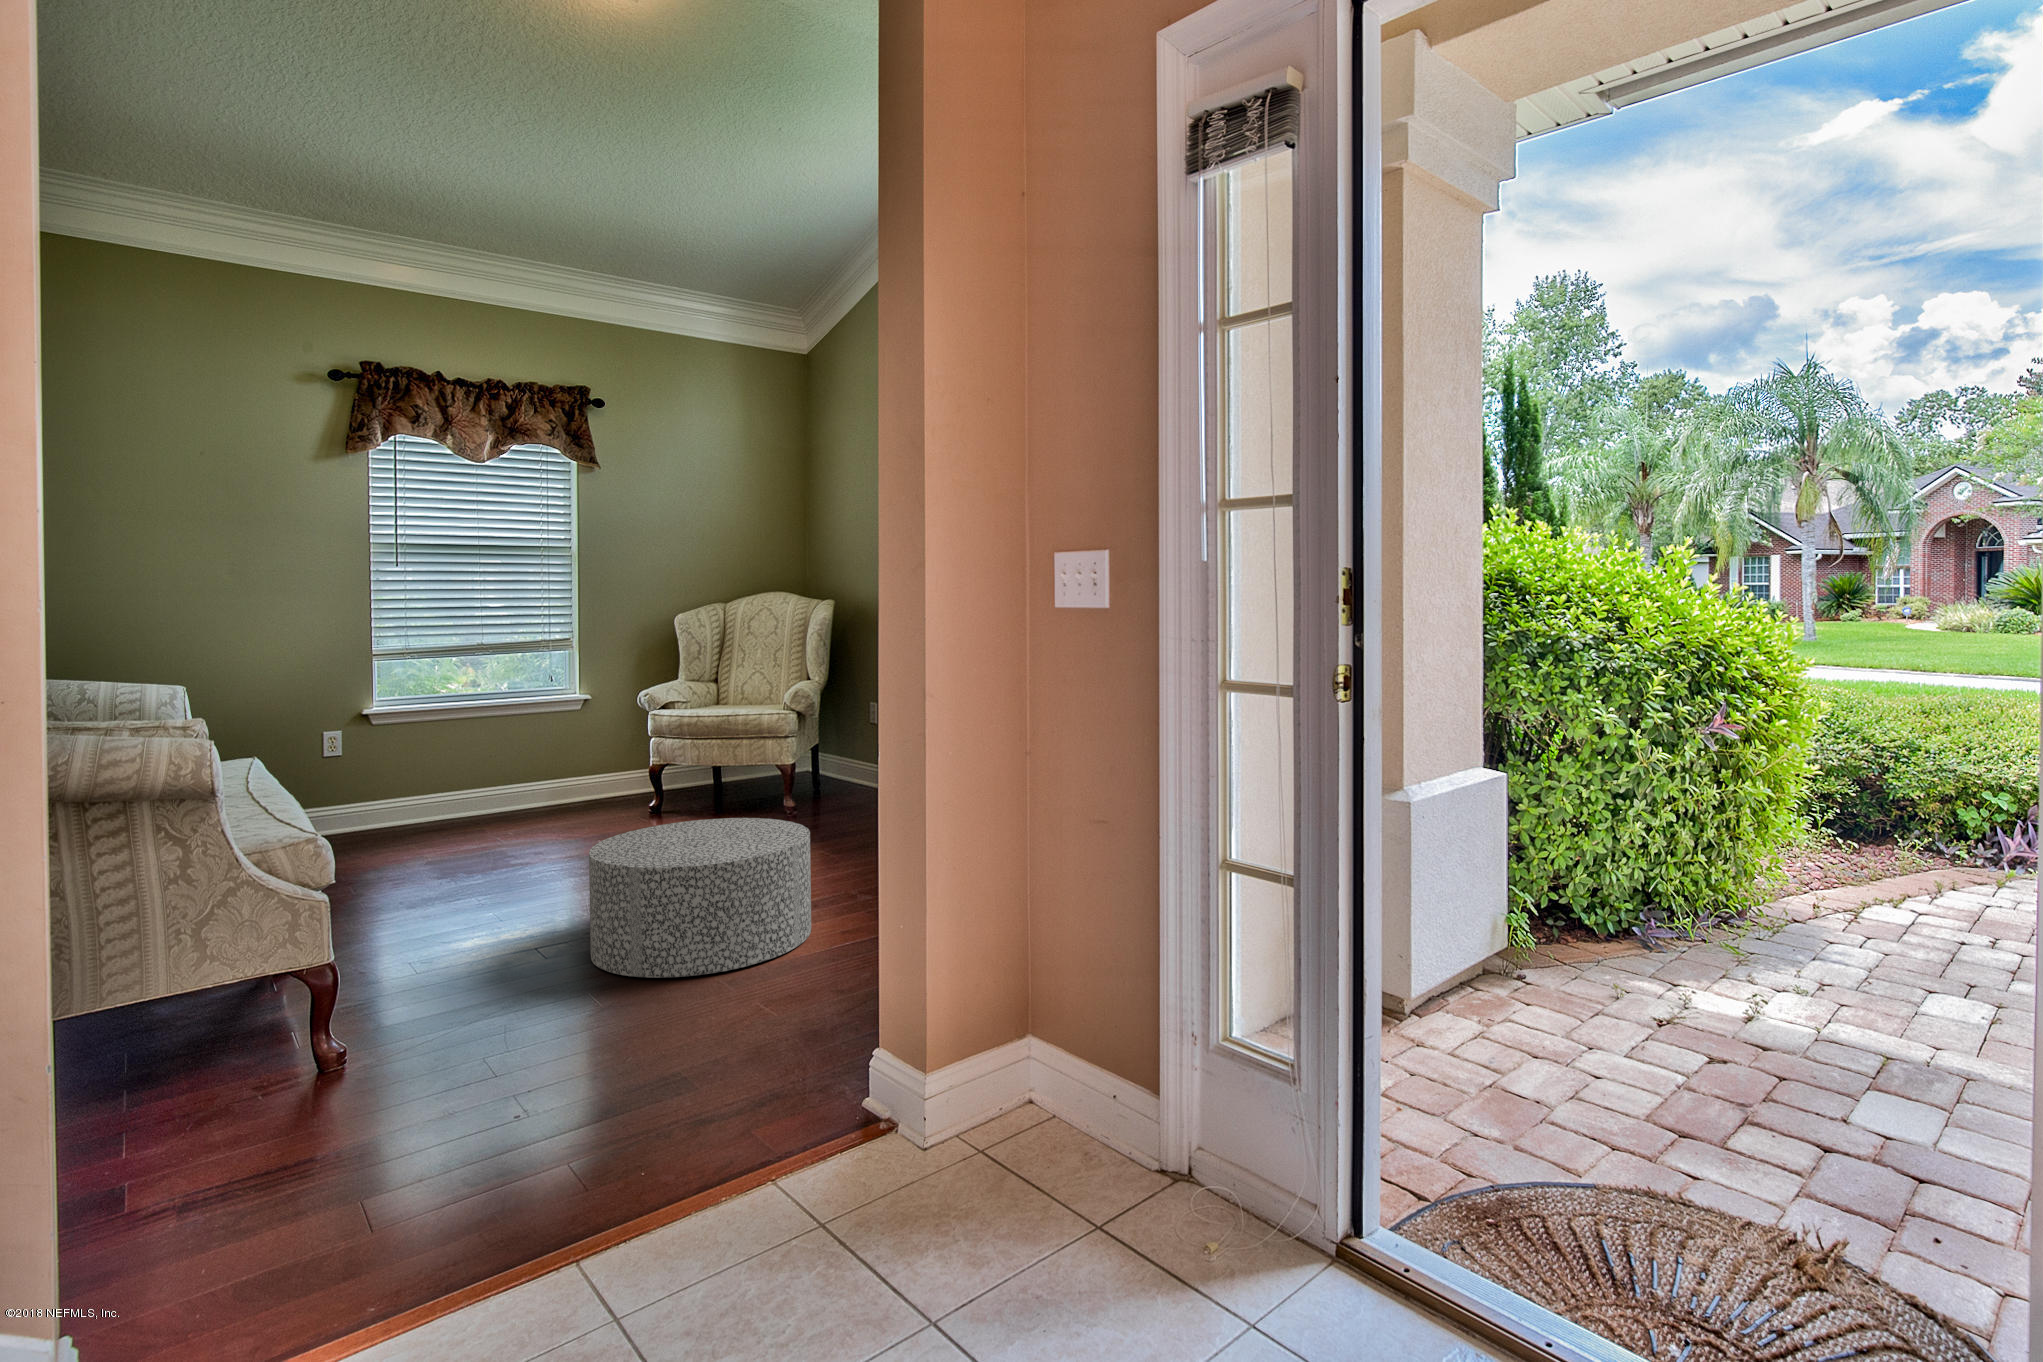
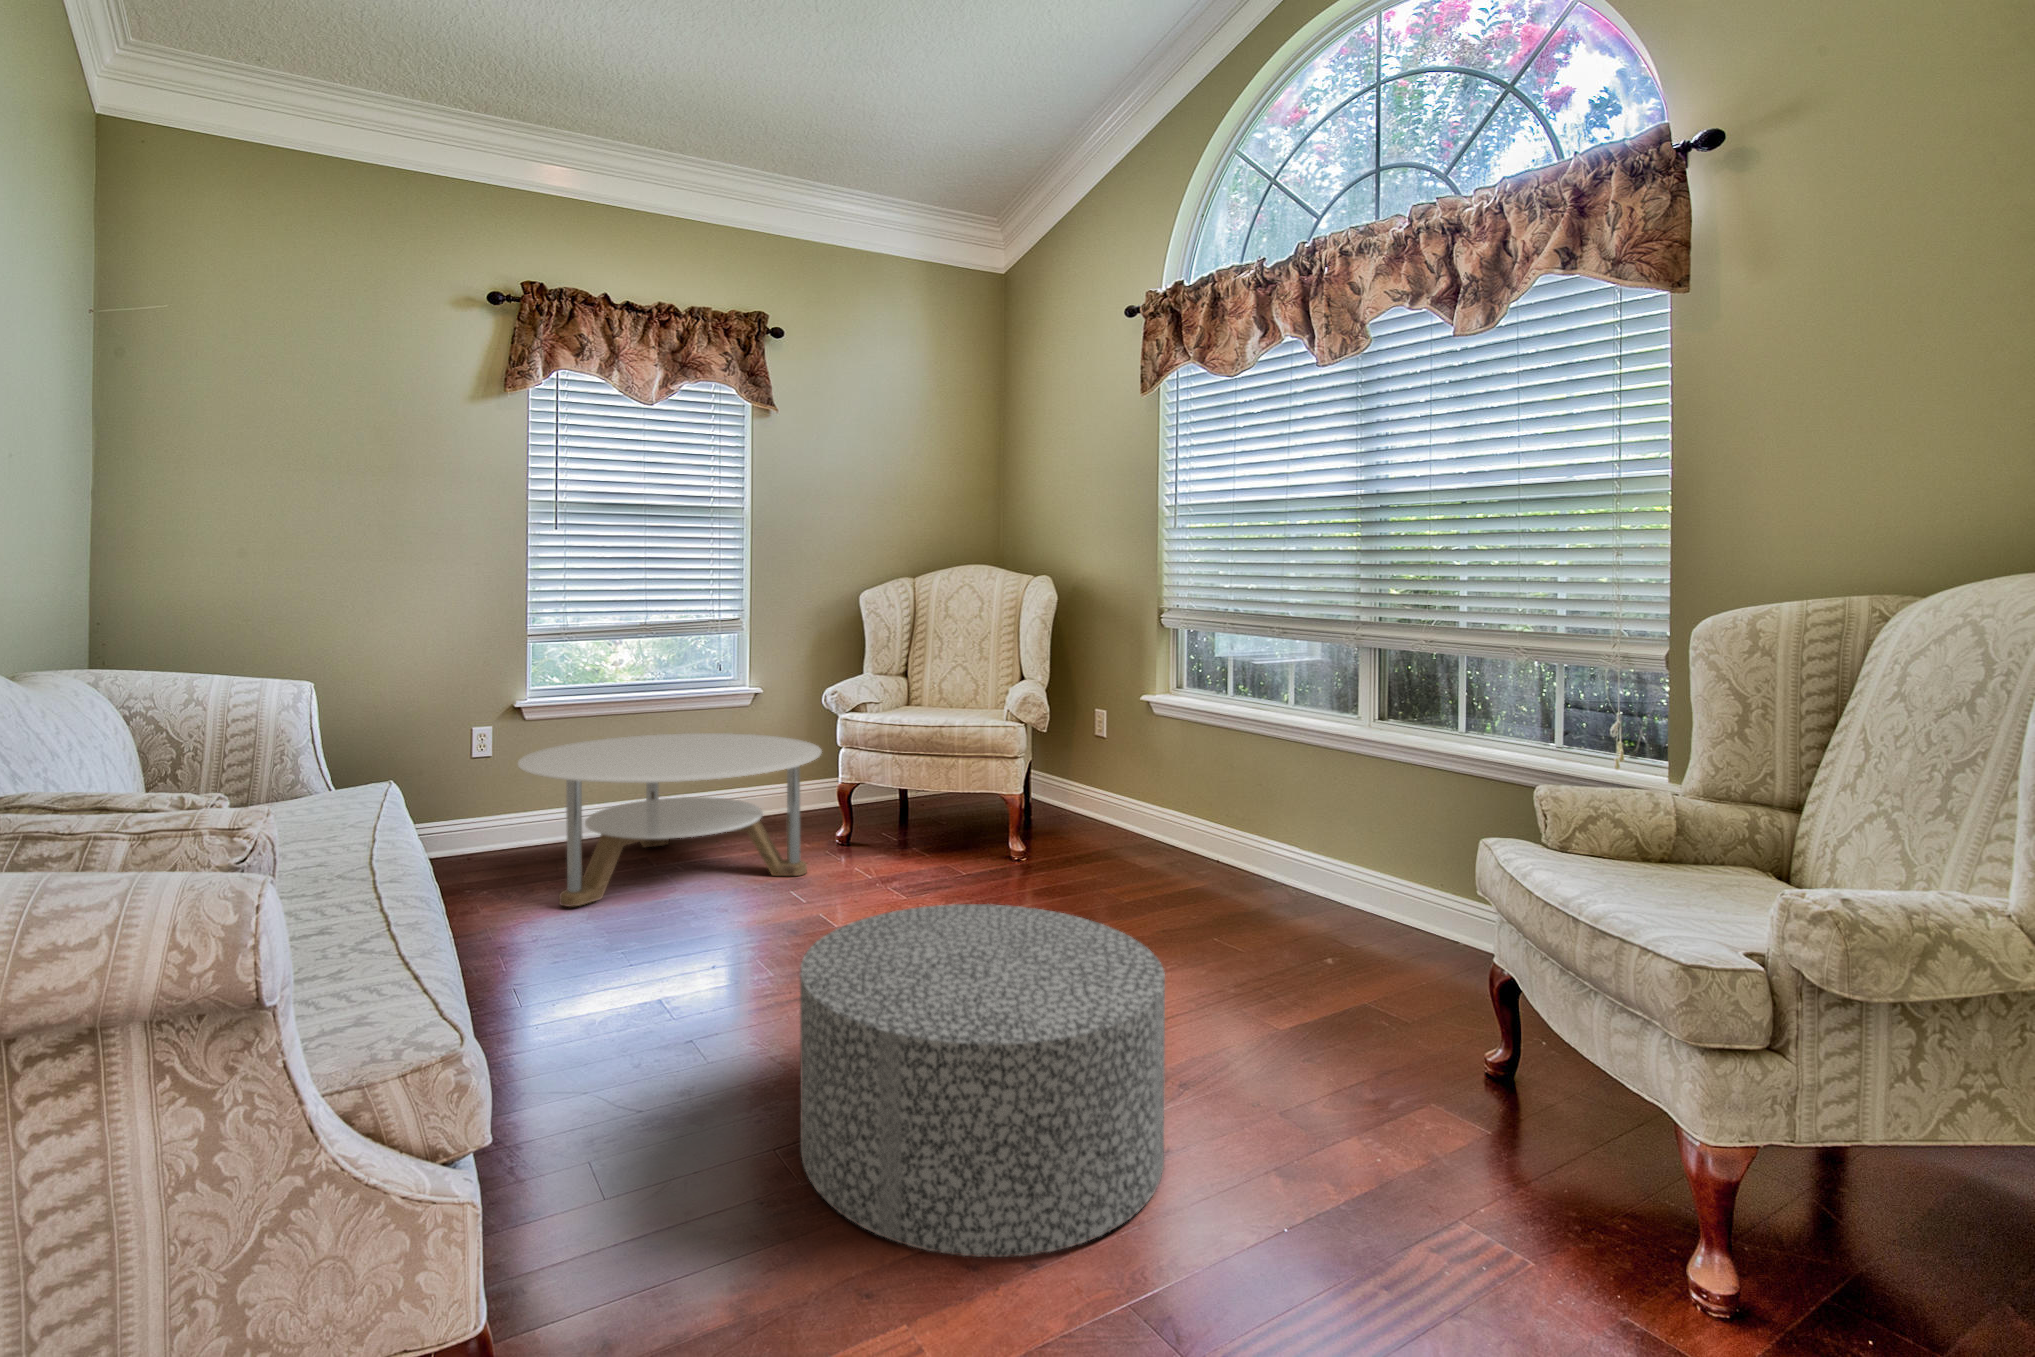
round table: none [368,730,635,865] -> present [518,733,822,906]

